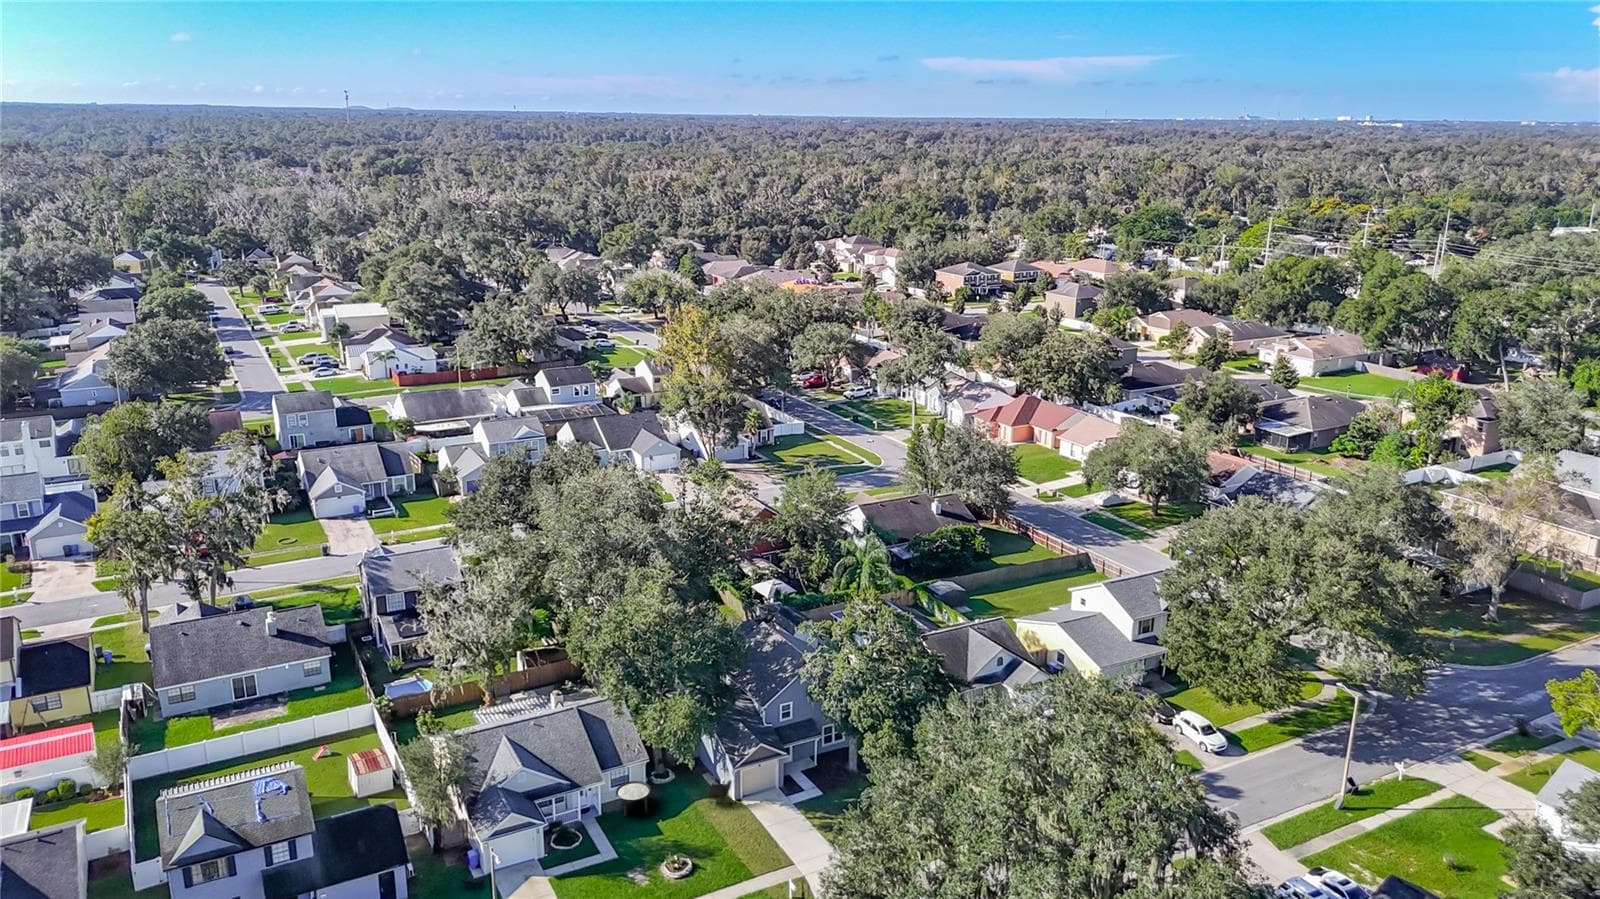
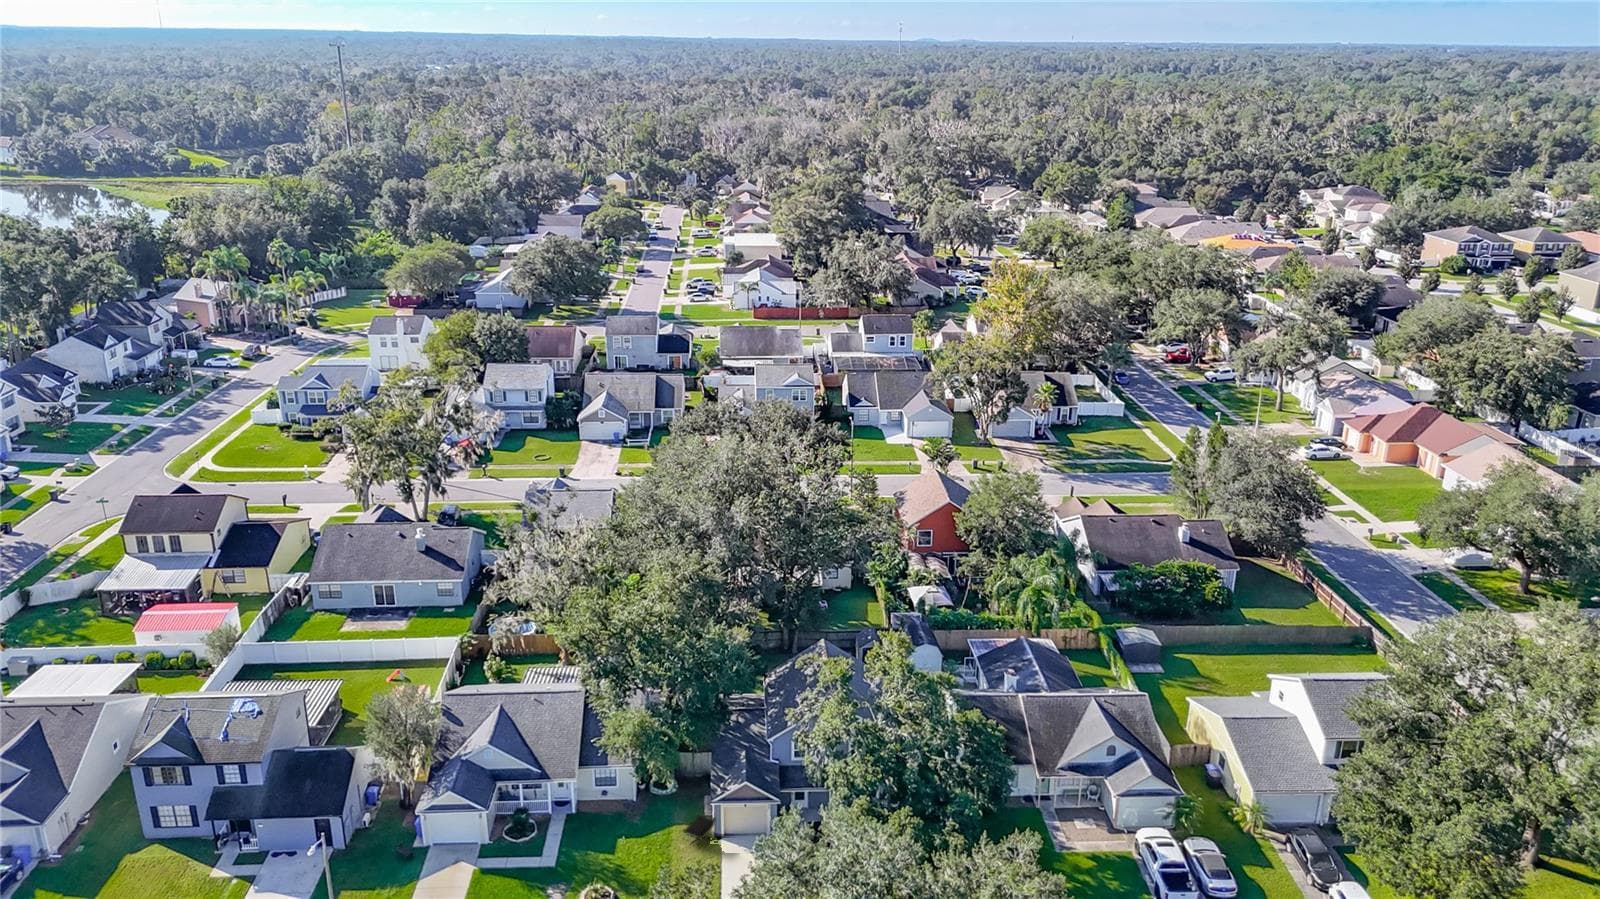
round table: present [616,781,651,816] -> none [590,787,631,828]

